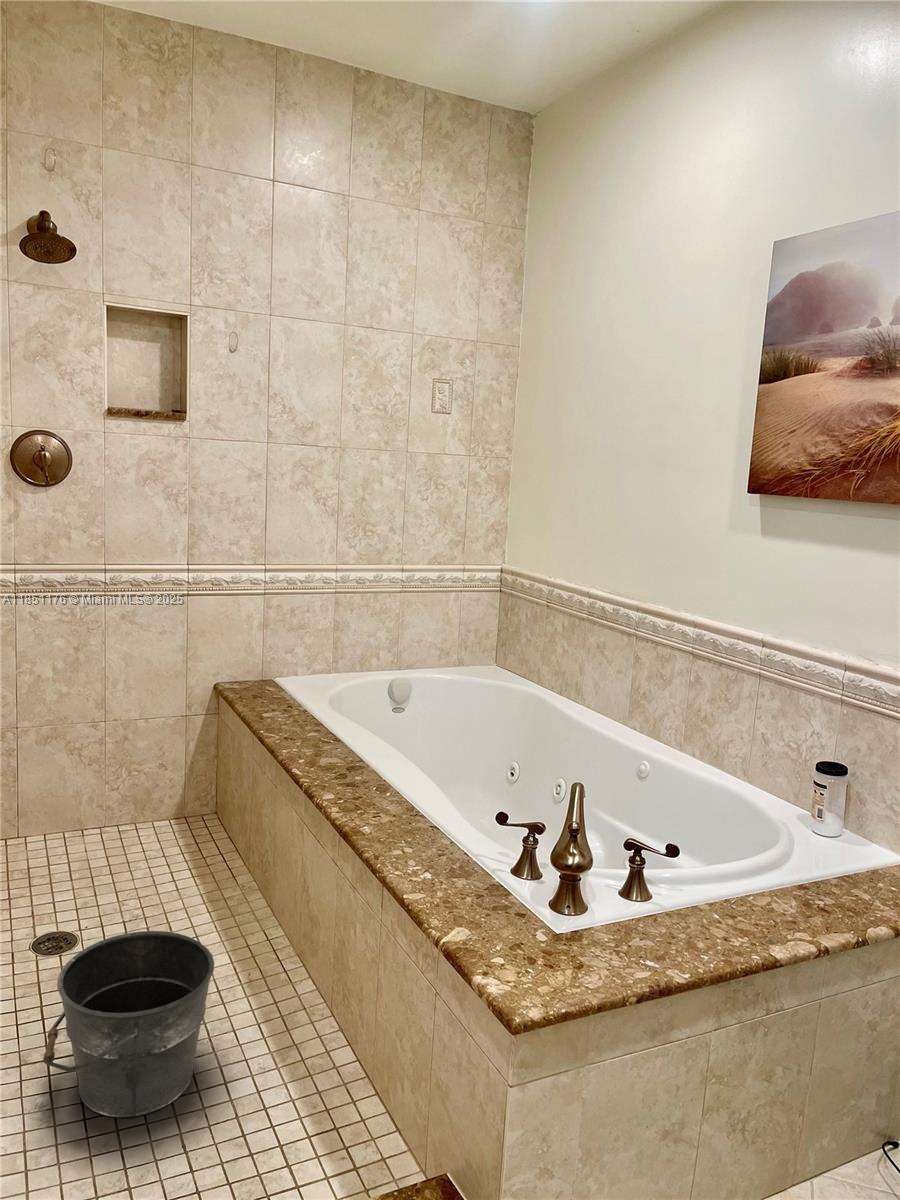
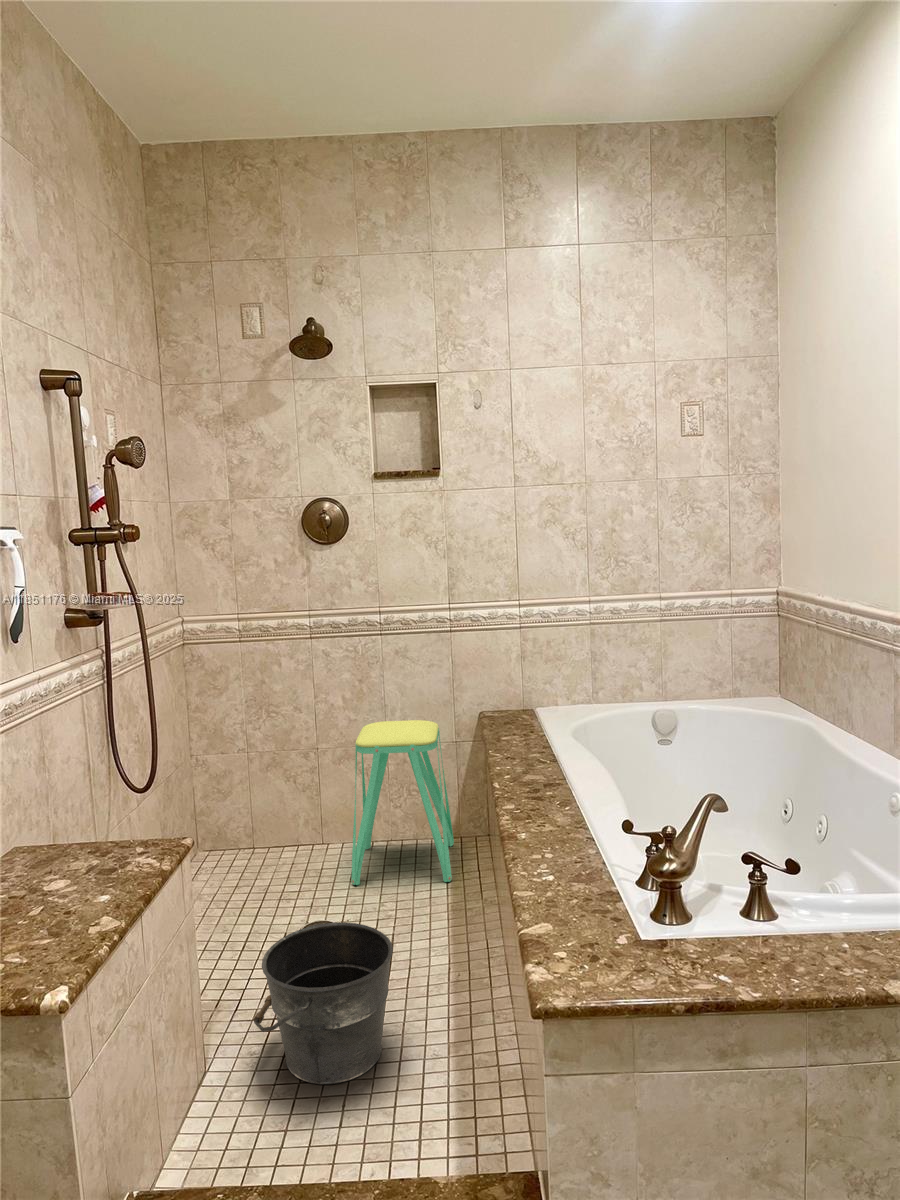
stool: none [72,695,194,885] -> present [351,720,454,885]

